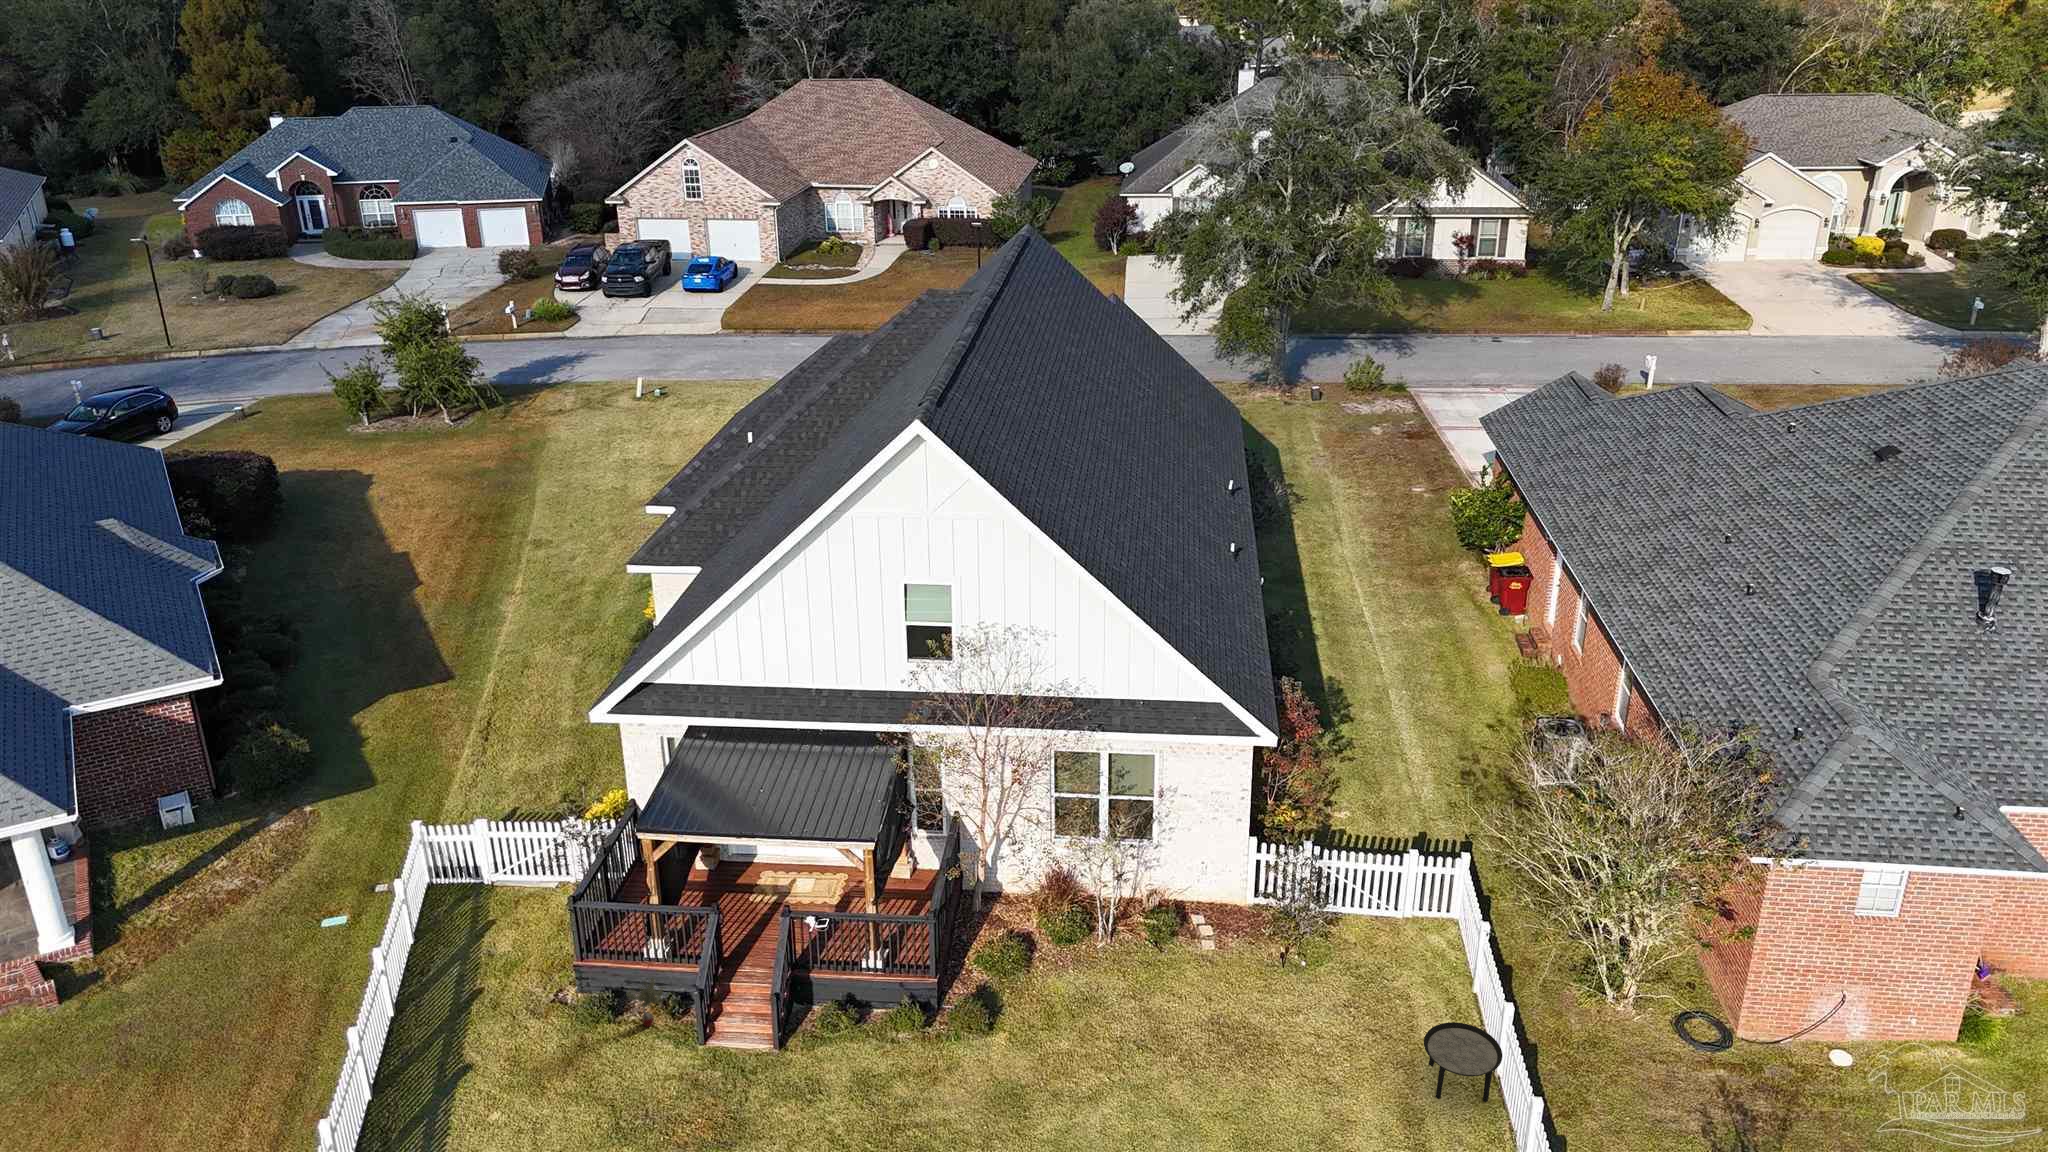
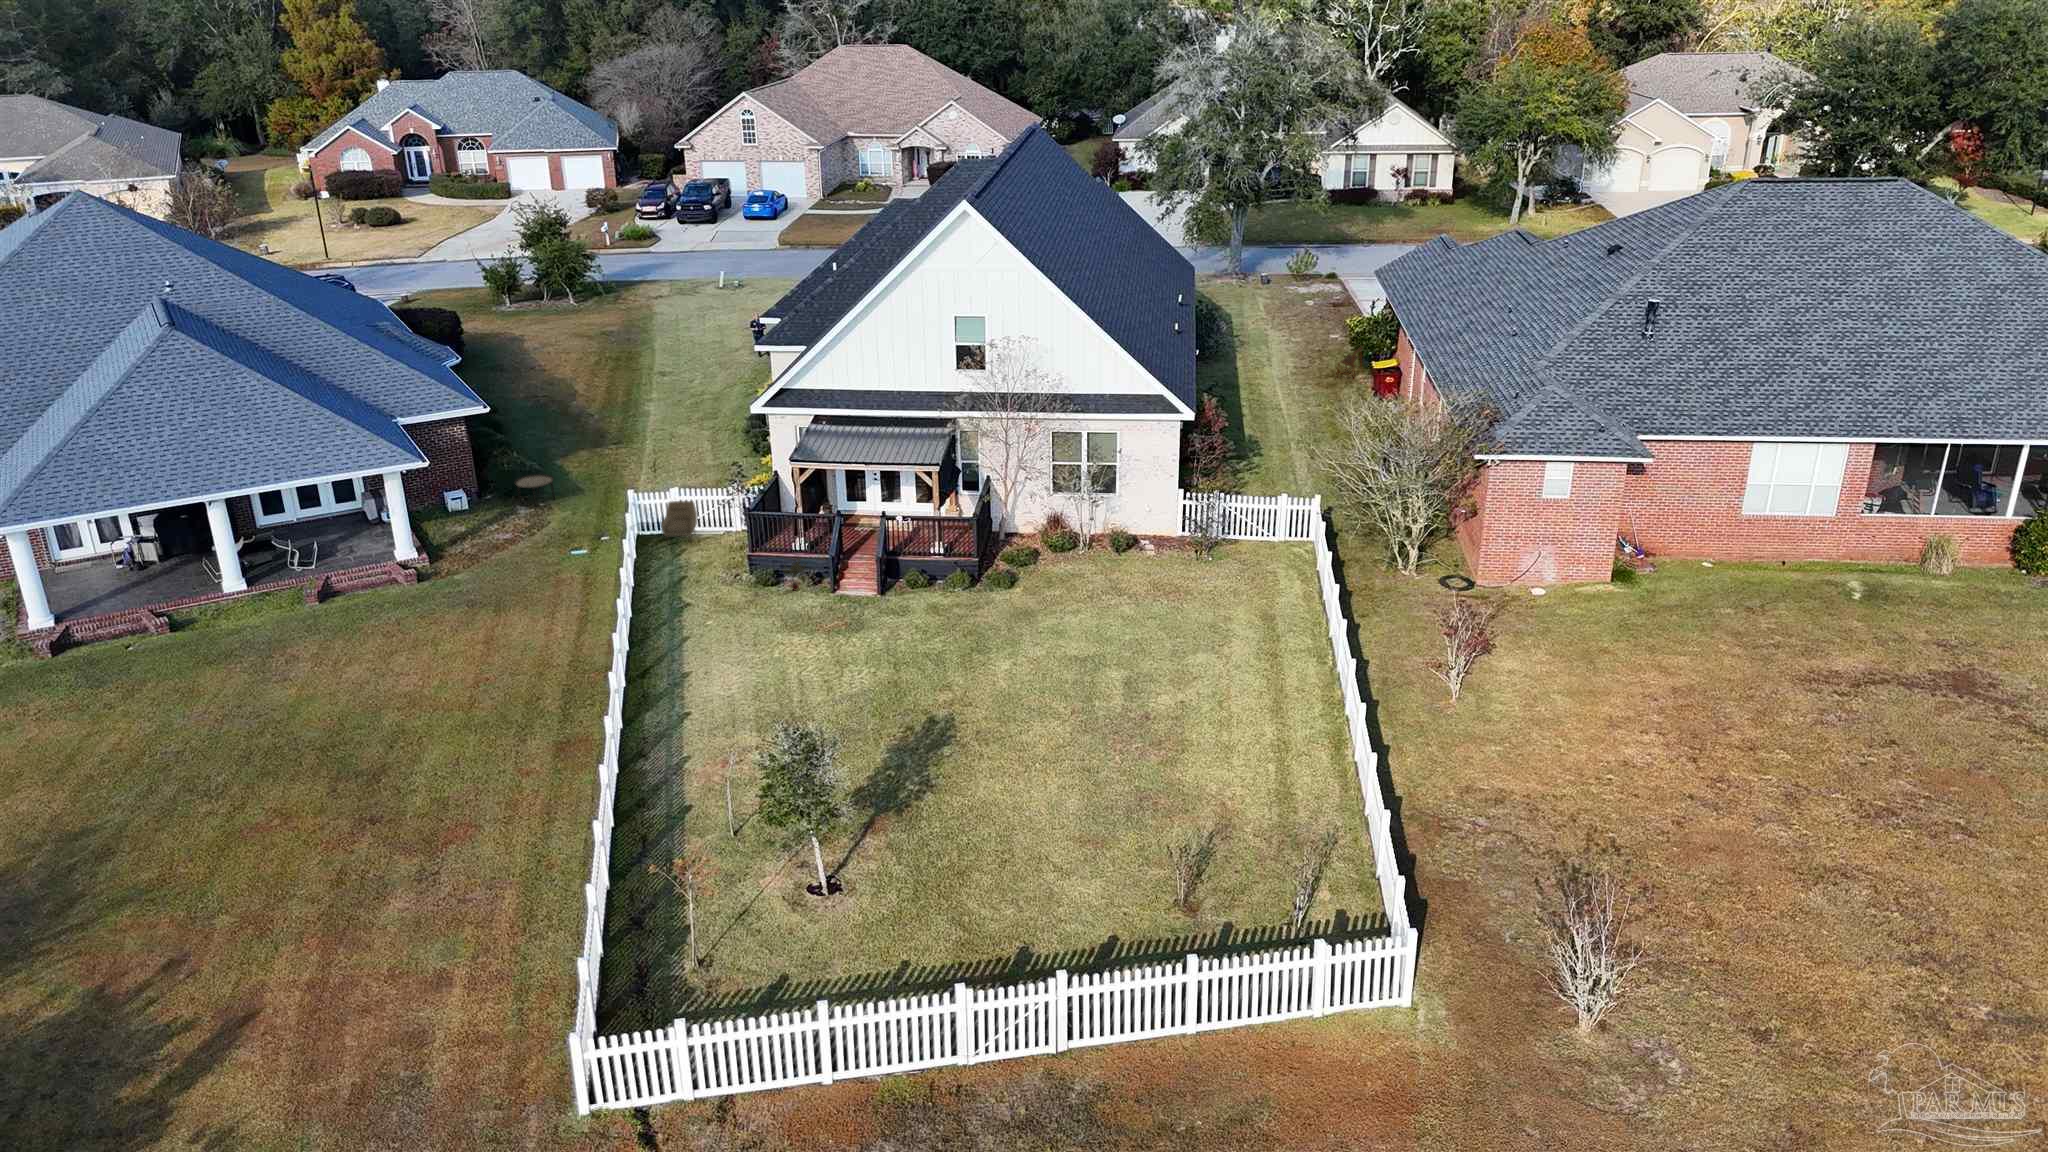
bench: none [1432,517,1469,566] -> present [1337,347,1362,377]
chair: none [458,839,518,908] -> present [661,501,697,539]
round table: present [1424,1022,1502,1102] -> present [514,474,555,506]

